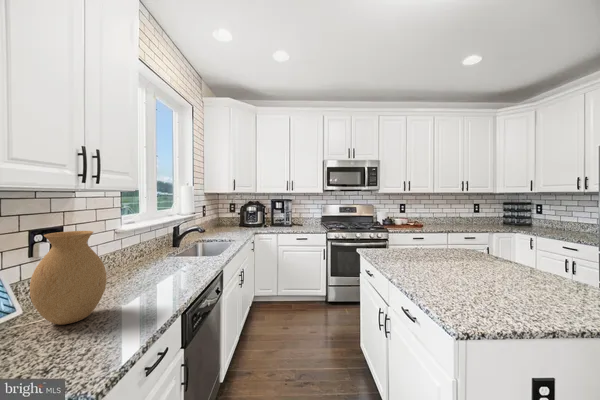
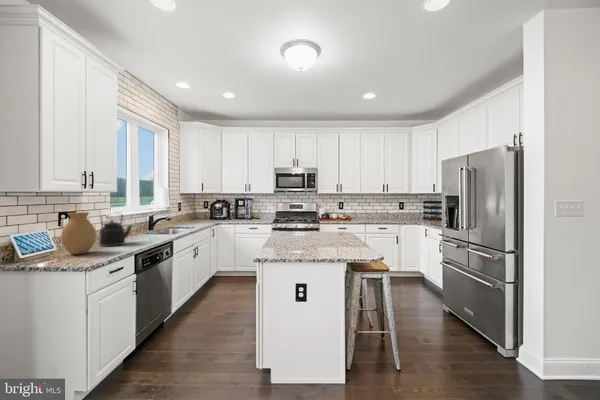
kettle: none [108,229,164,292] -> present [99,215,132,247]

